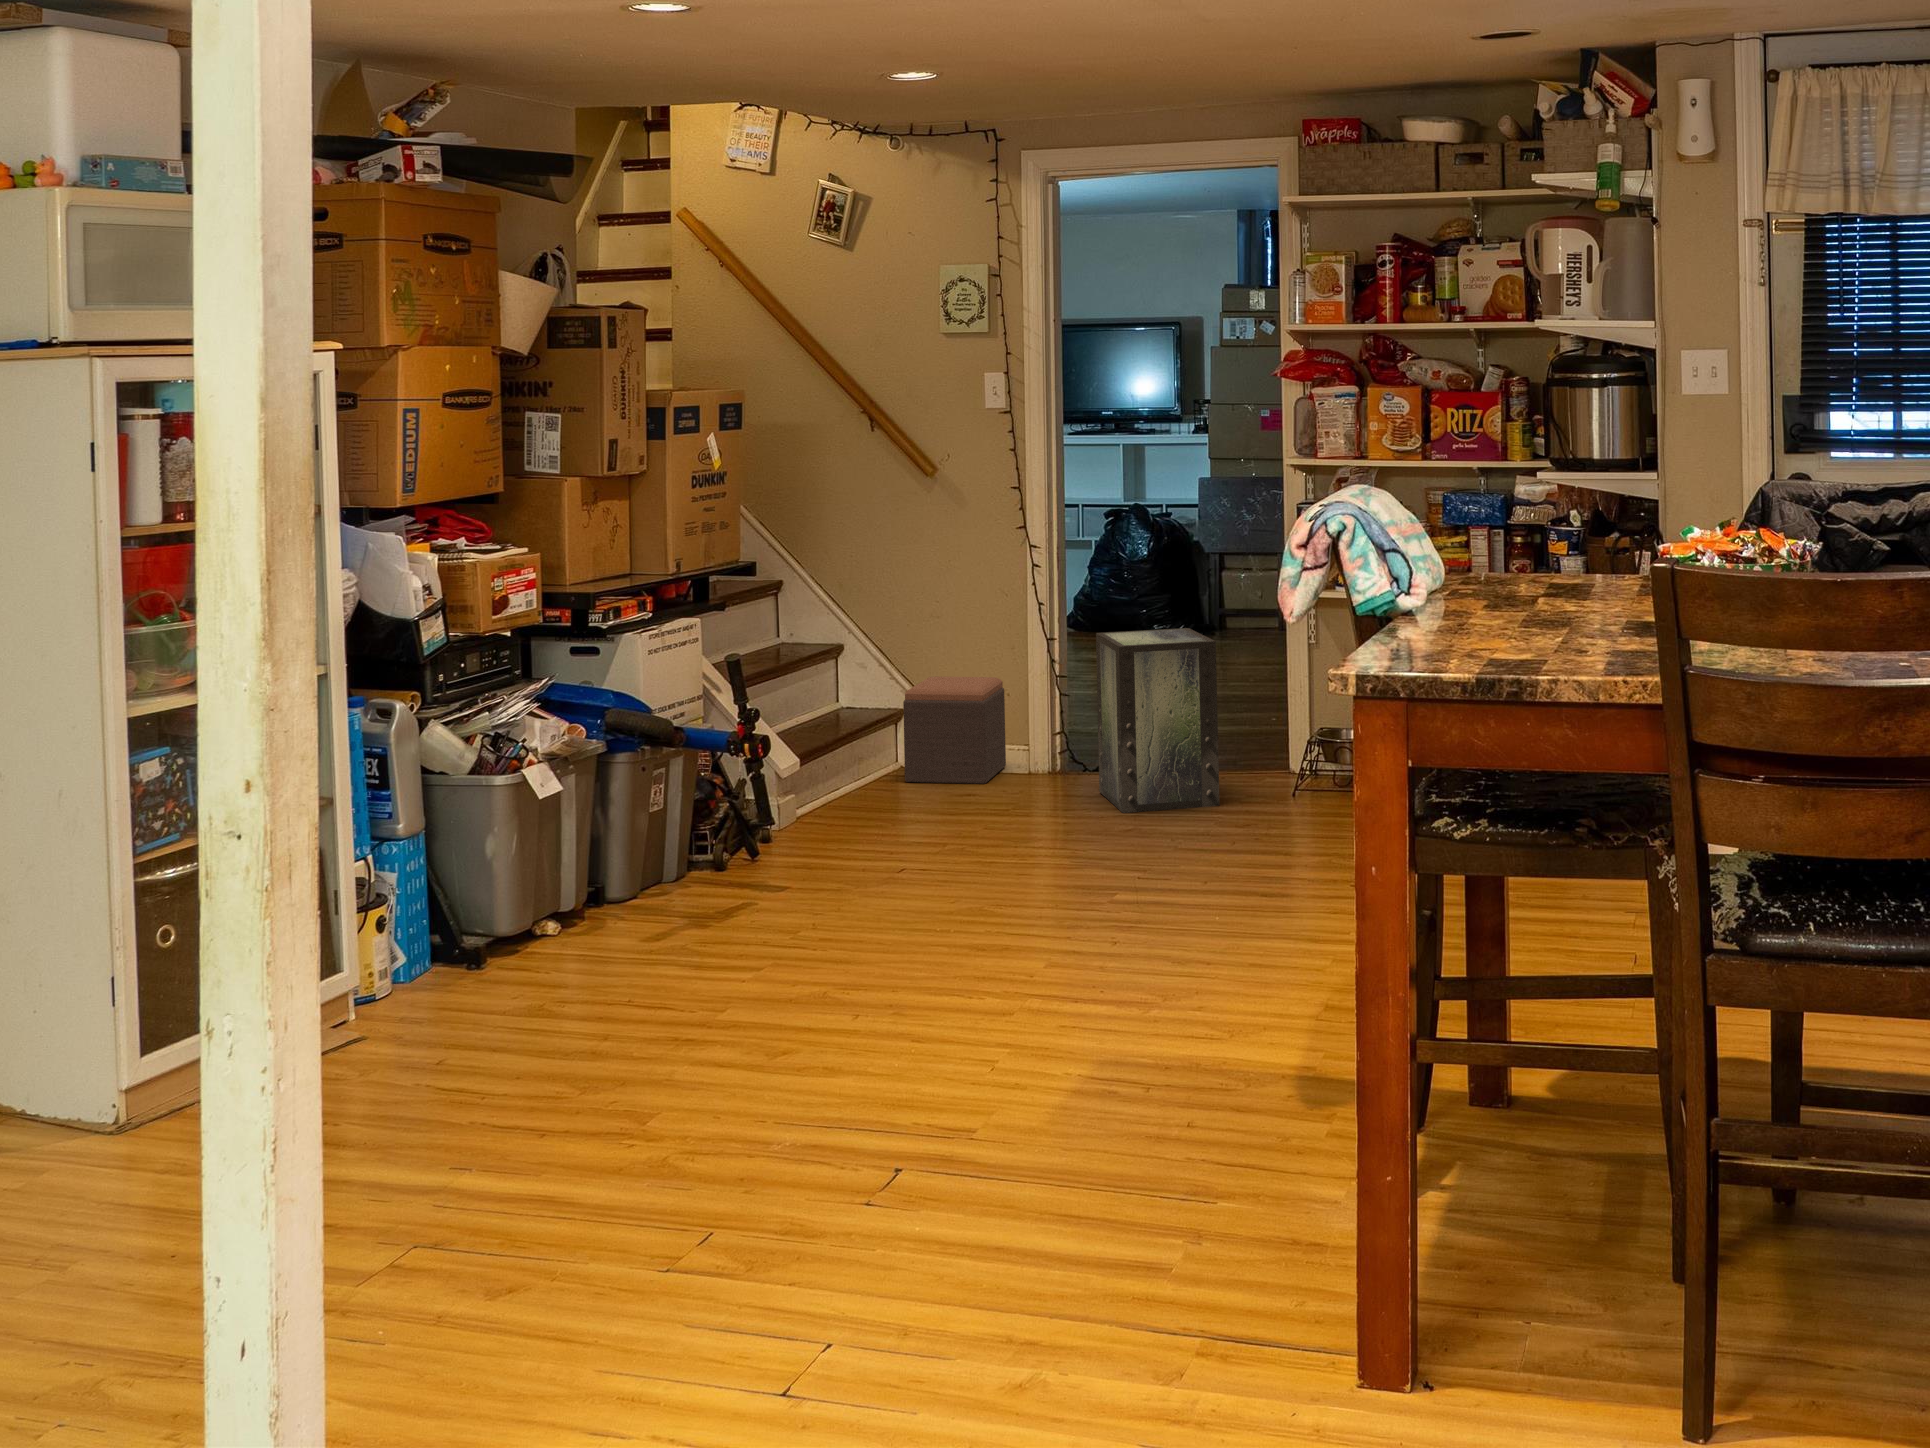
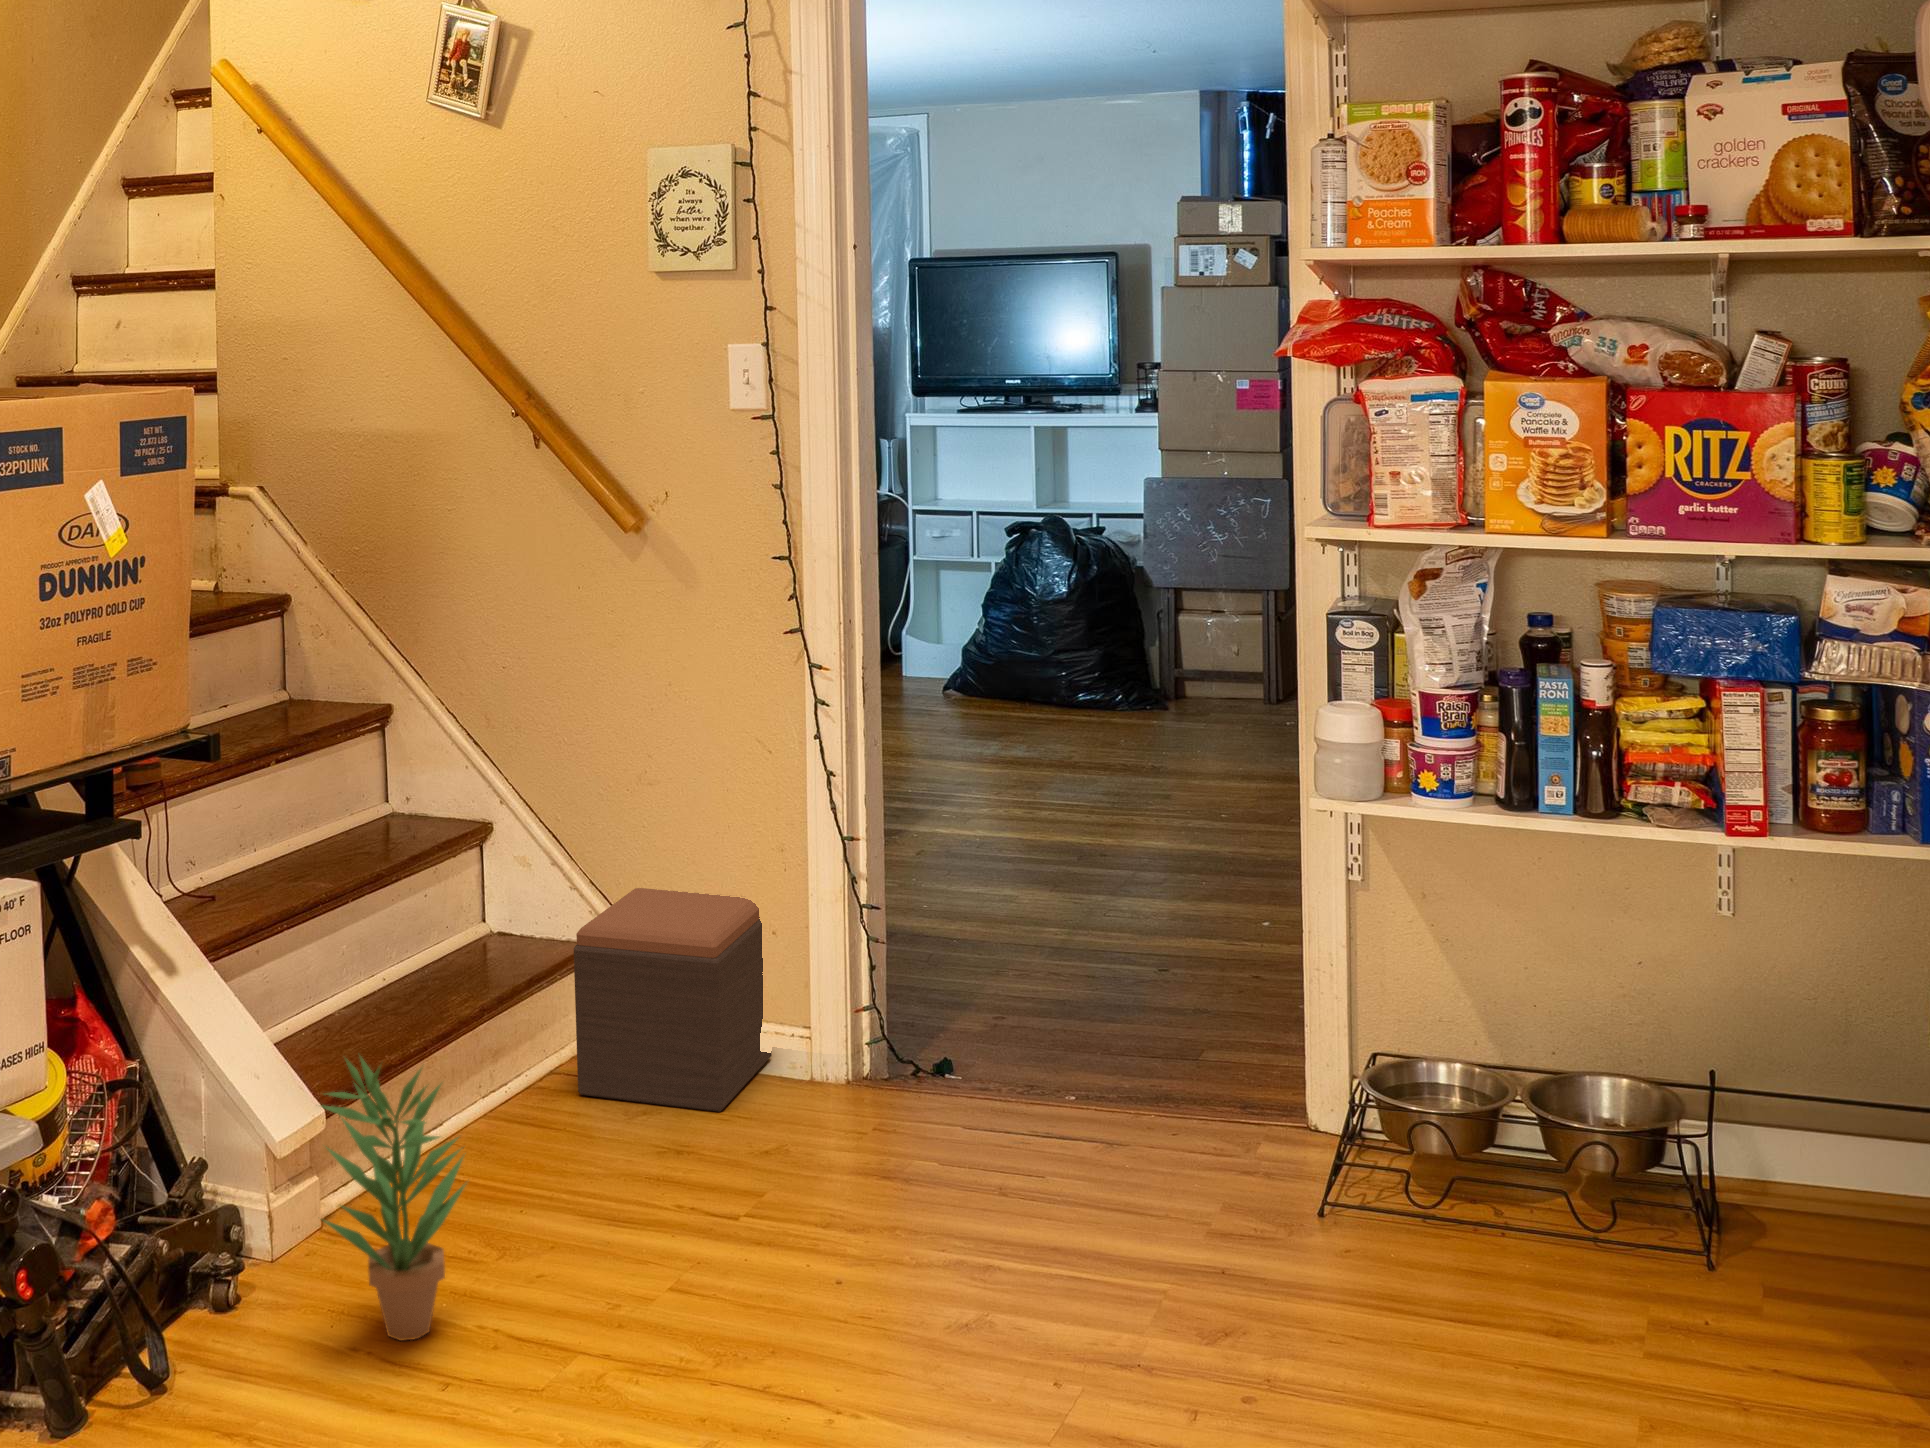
storage box: present [1096,628,1220,813] -> none [919,846,1167,1246]
potted plant: none [820,709,892,848] -> present [320,1057,467,1340]

